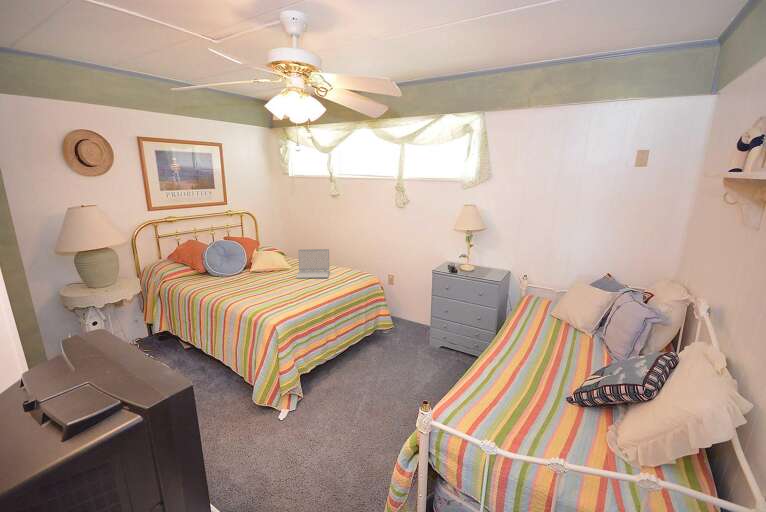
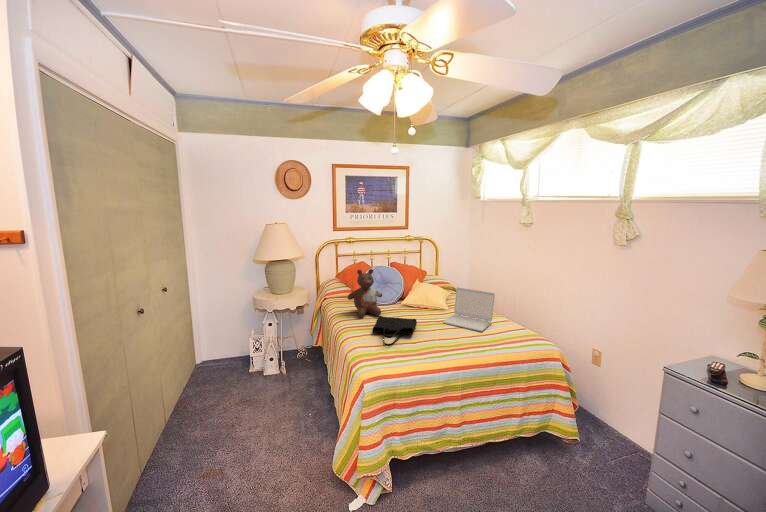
stuffed bear: none [204,244,241,288] -> present [348,269,382,317]
tote bag: none [245,279,284,301] -> present [373,316,417,346]

